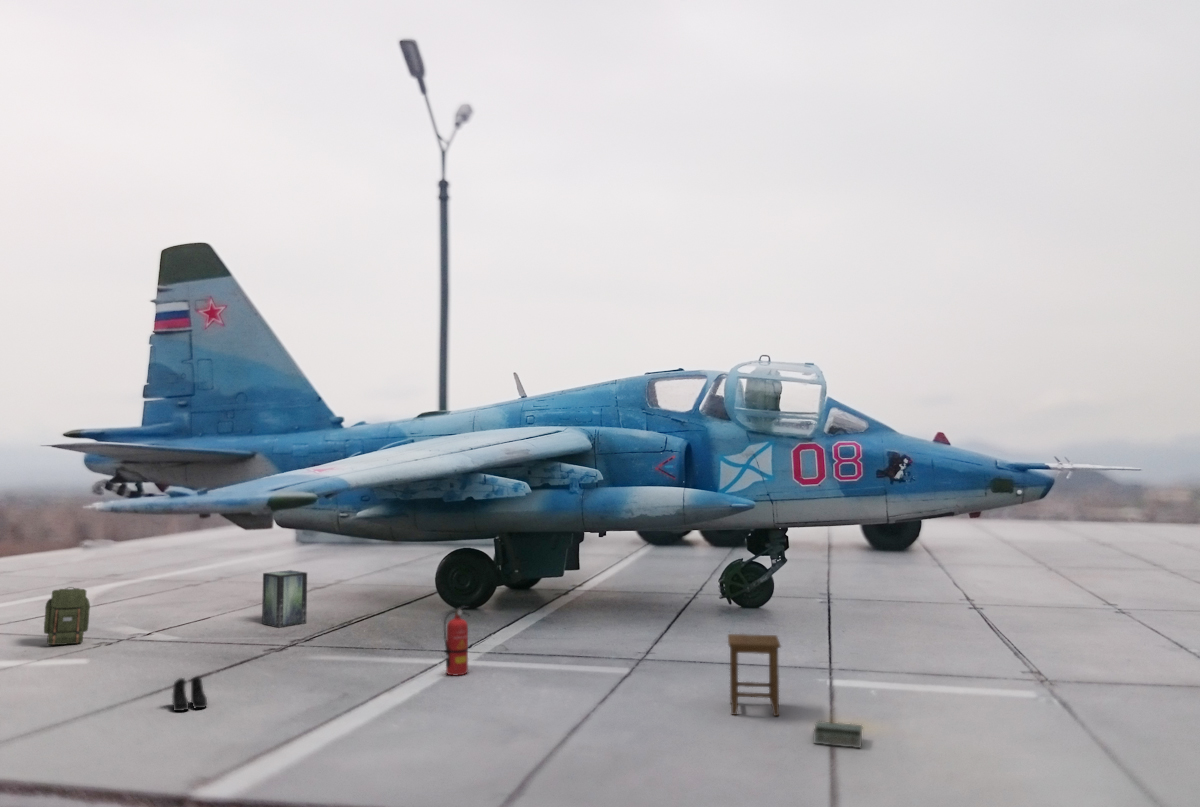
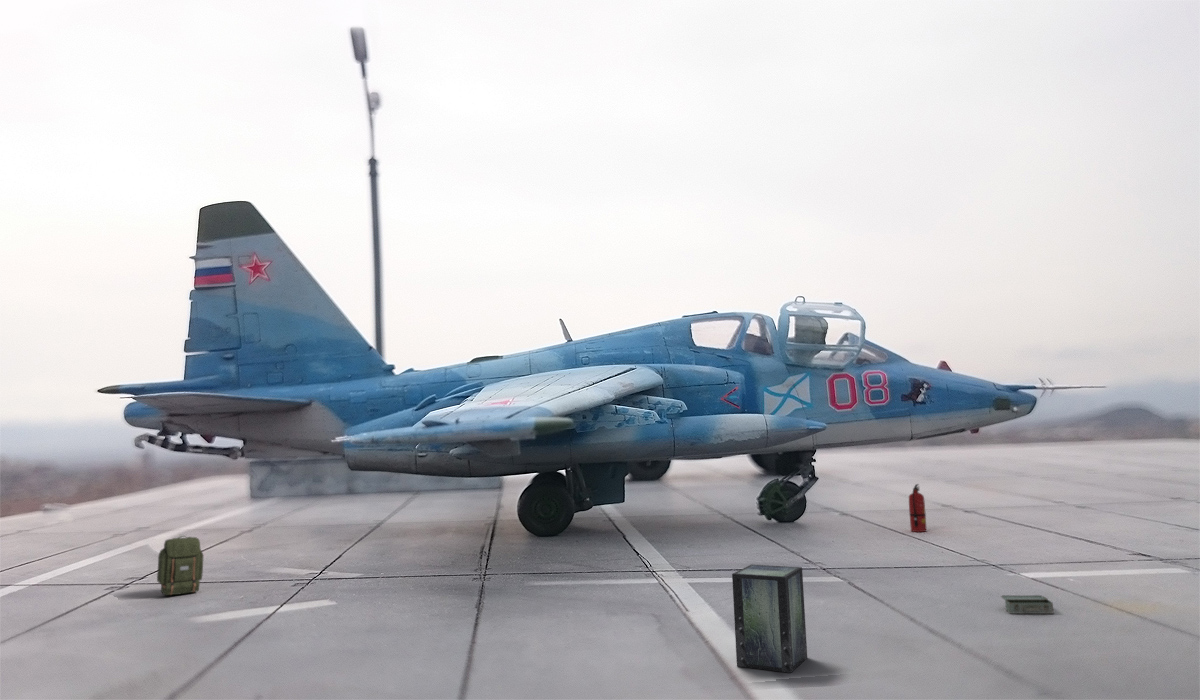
storage box: present [262,570,307,627] -> present [732,565,807,673]
fire extinguisher: present [444,606,468,675] -> present [909,484,926,532]
stool: present [728,634,780,716] -> none [885,528,949,599]
boots: present [172,677,207,711] -> none [379,603,417,638]

